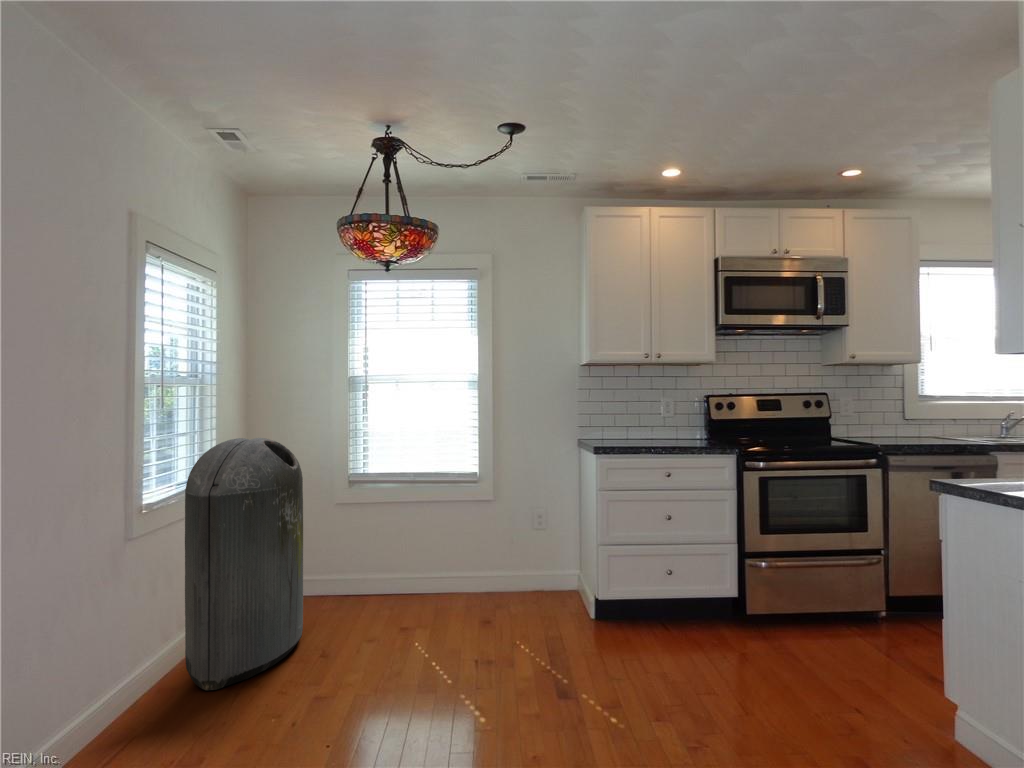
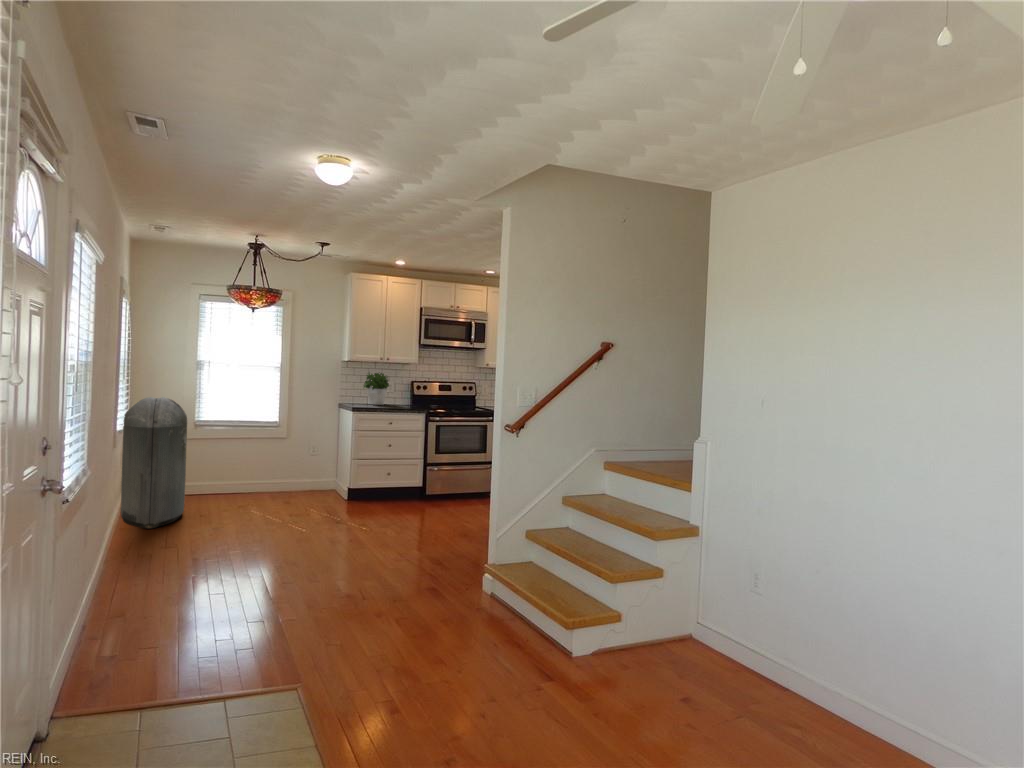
potted plant: none [617,381,664,440] -> present [364,373,389,405]

